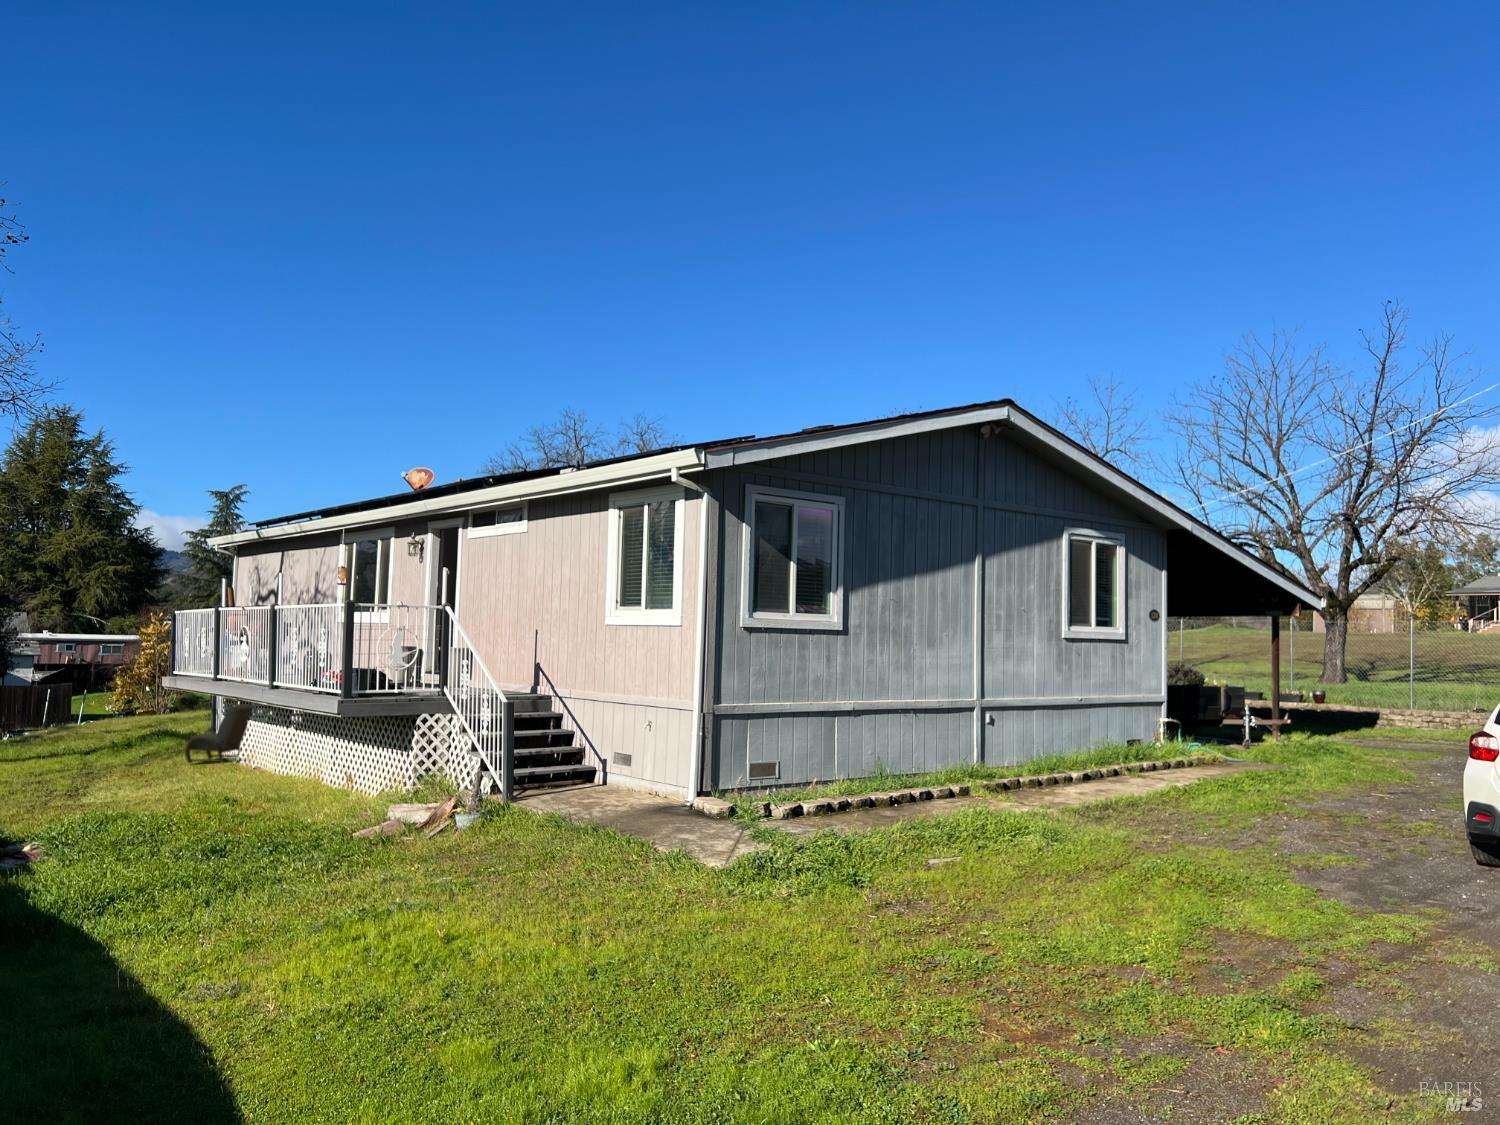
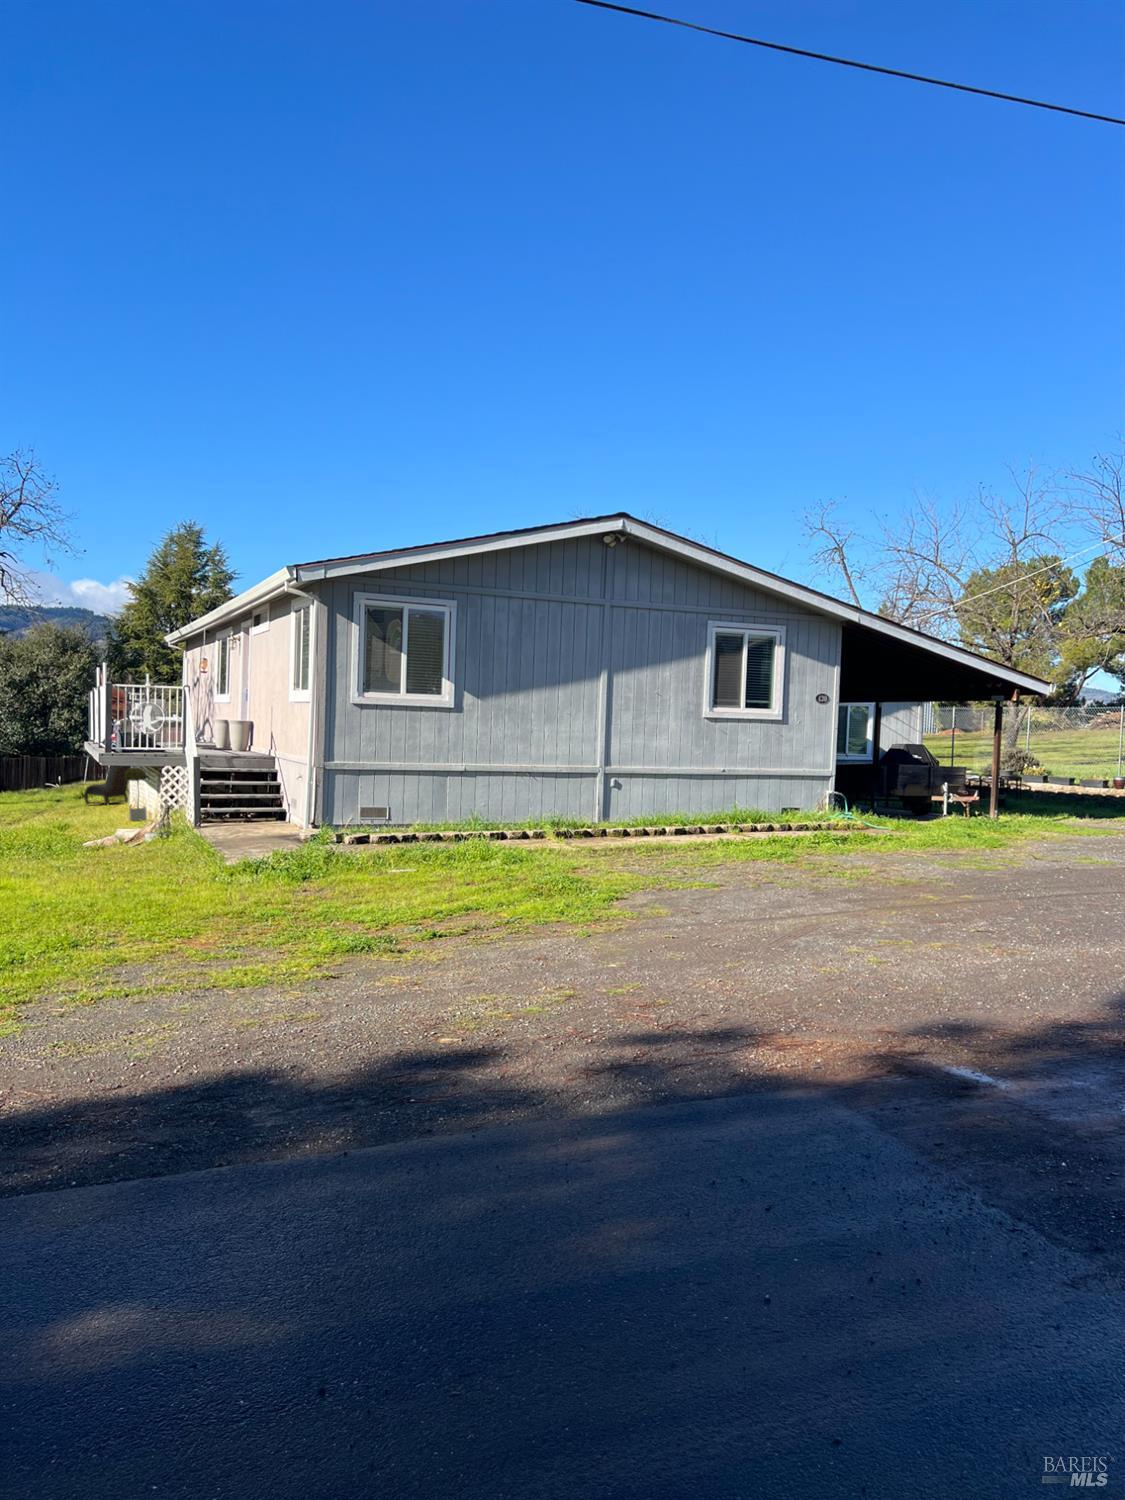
potted tree: none [315,713,348,788] -> present [124,768,148,821]

